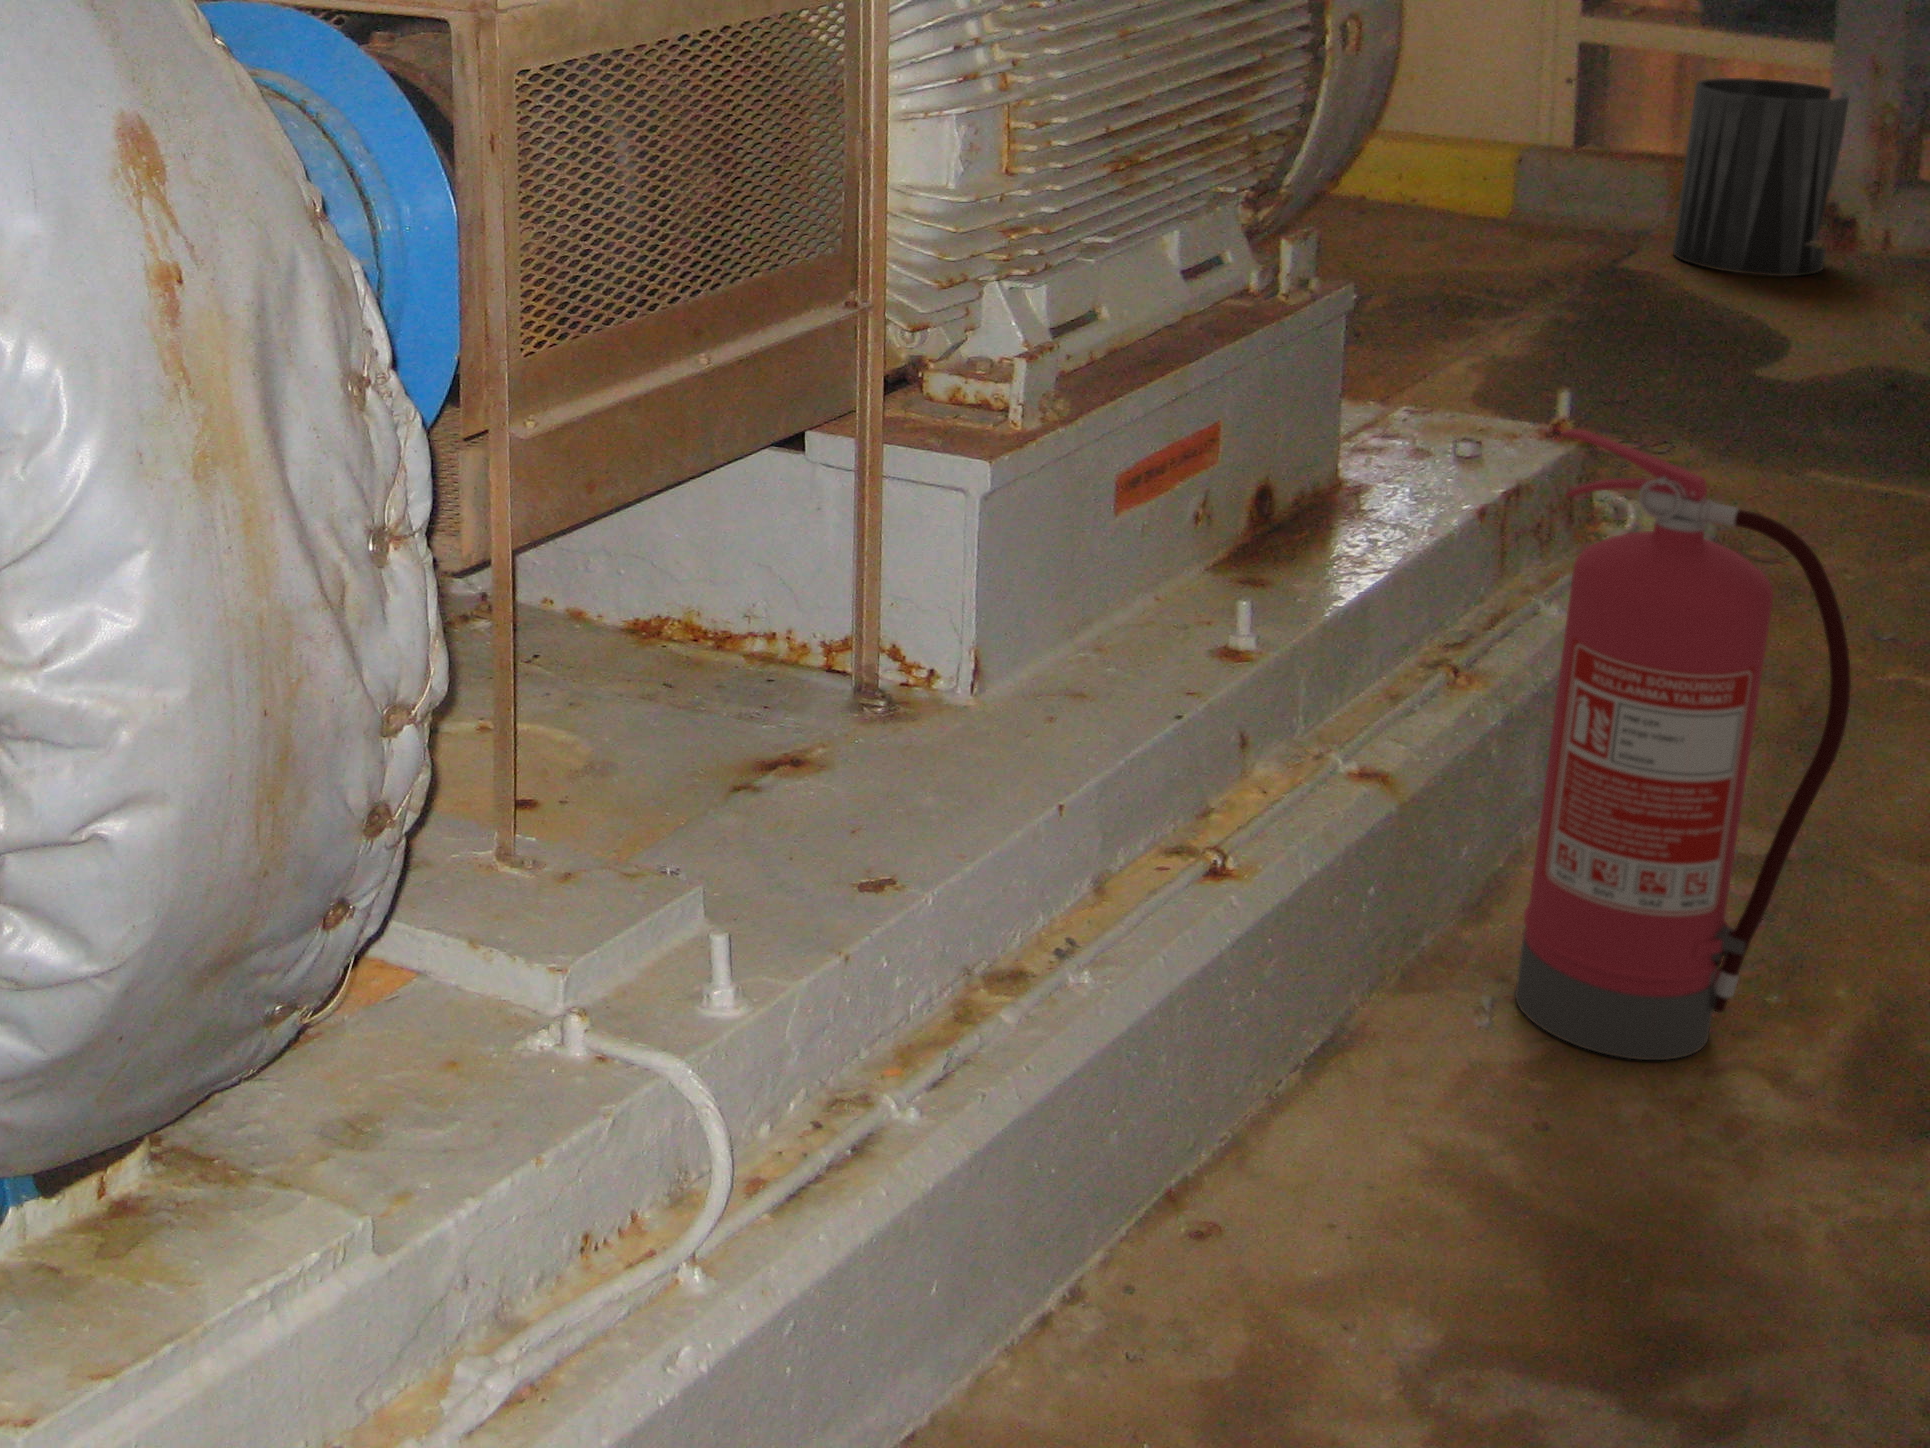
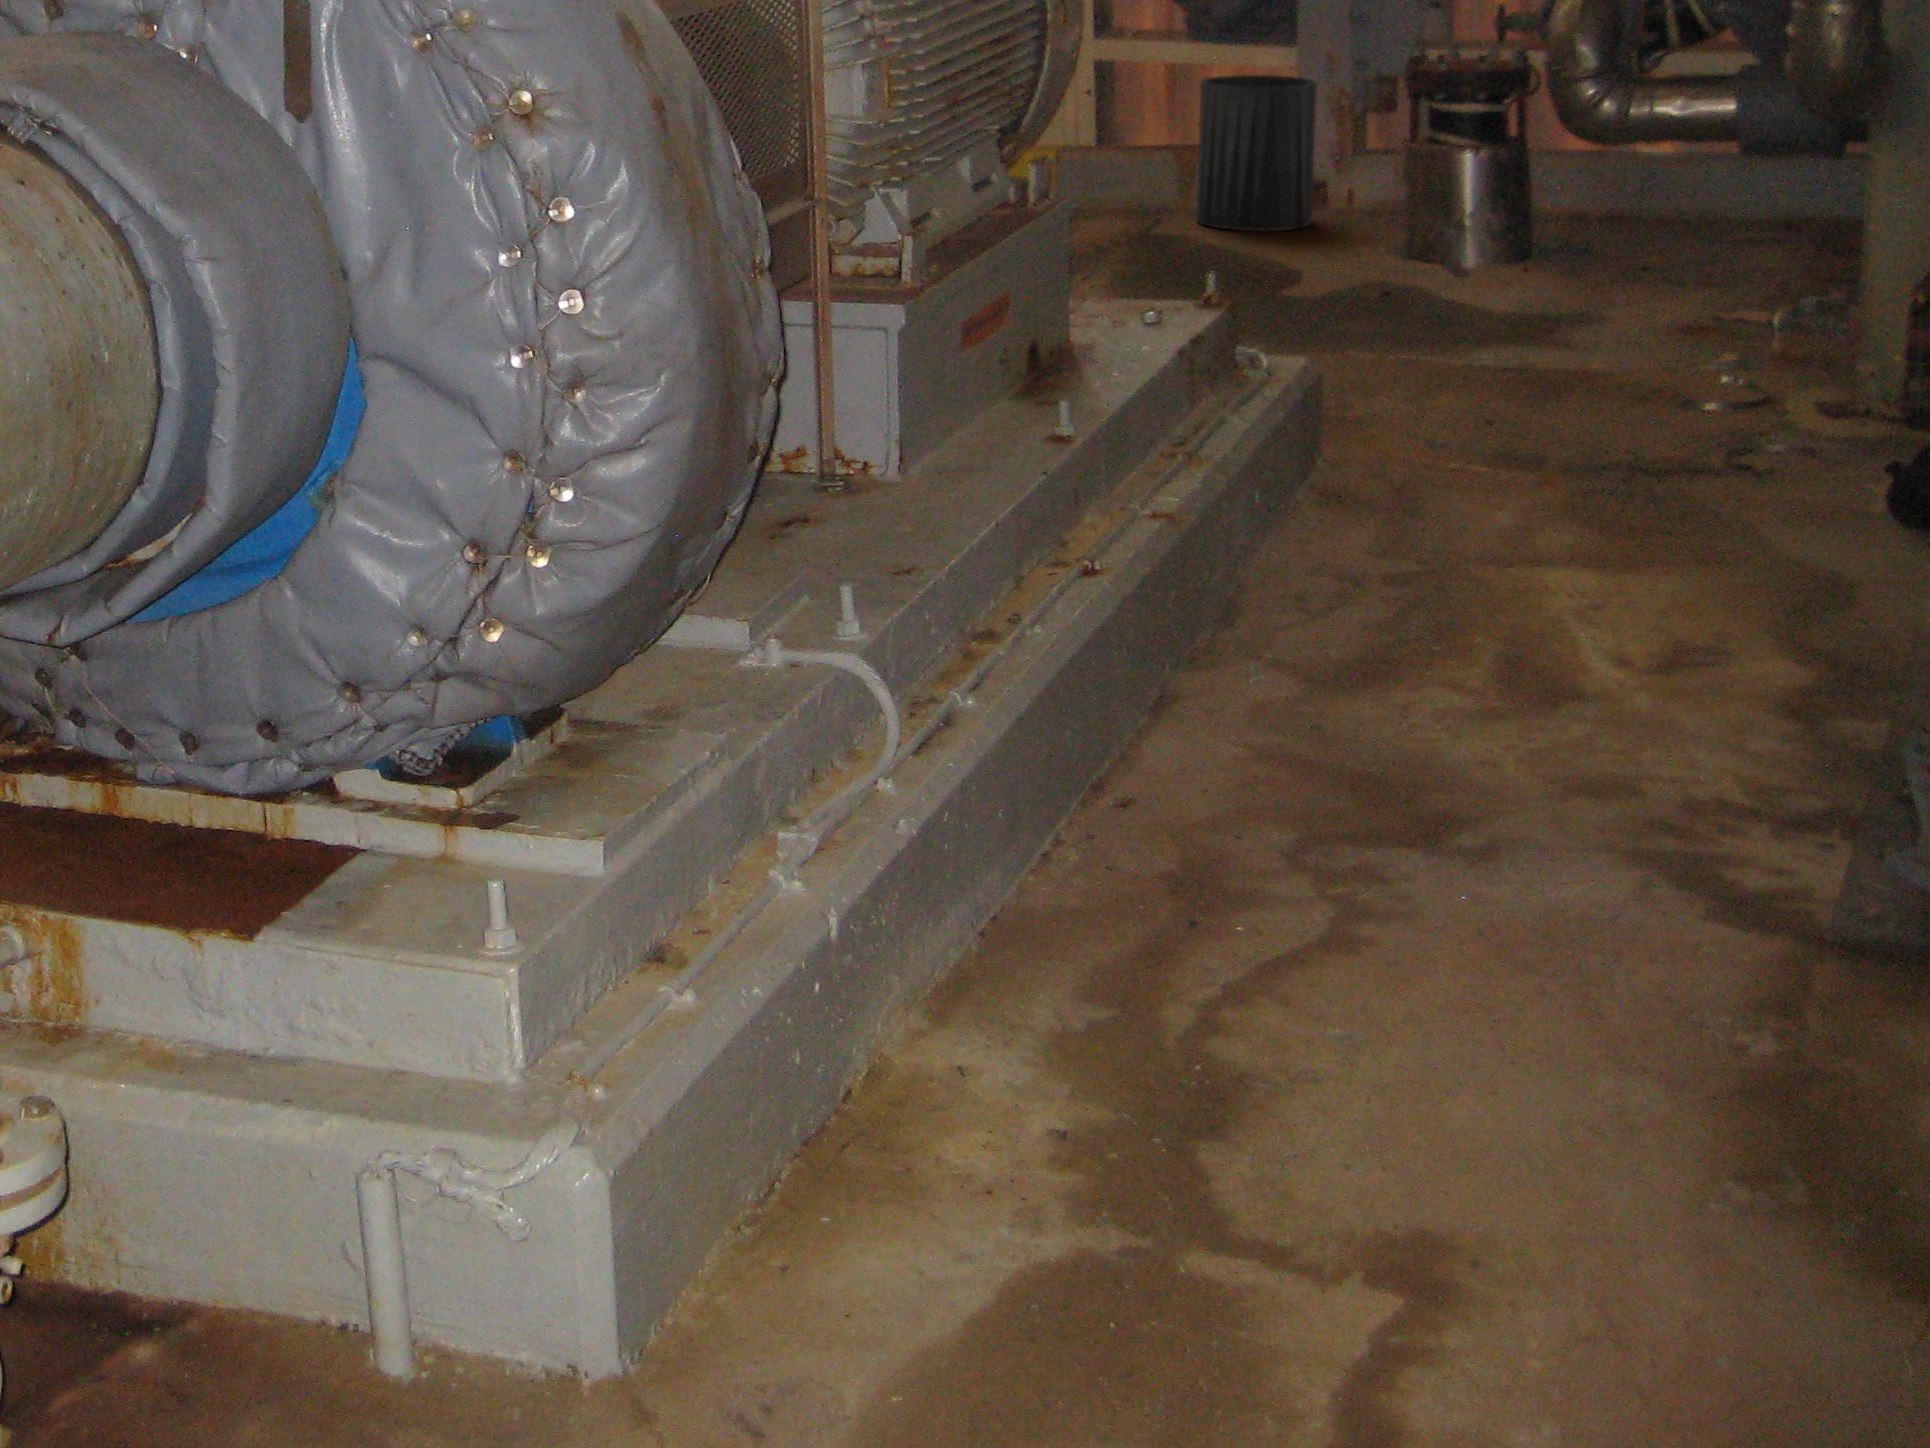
fire extinguisher: present [1515,429,1851,1060] -> none [1256,260,1460,687]

